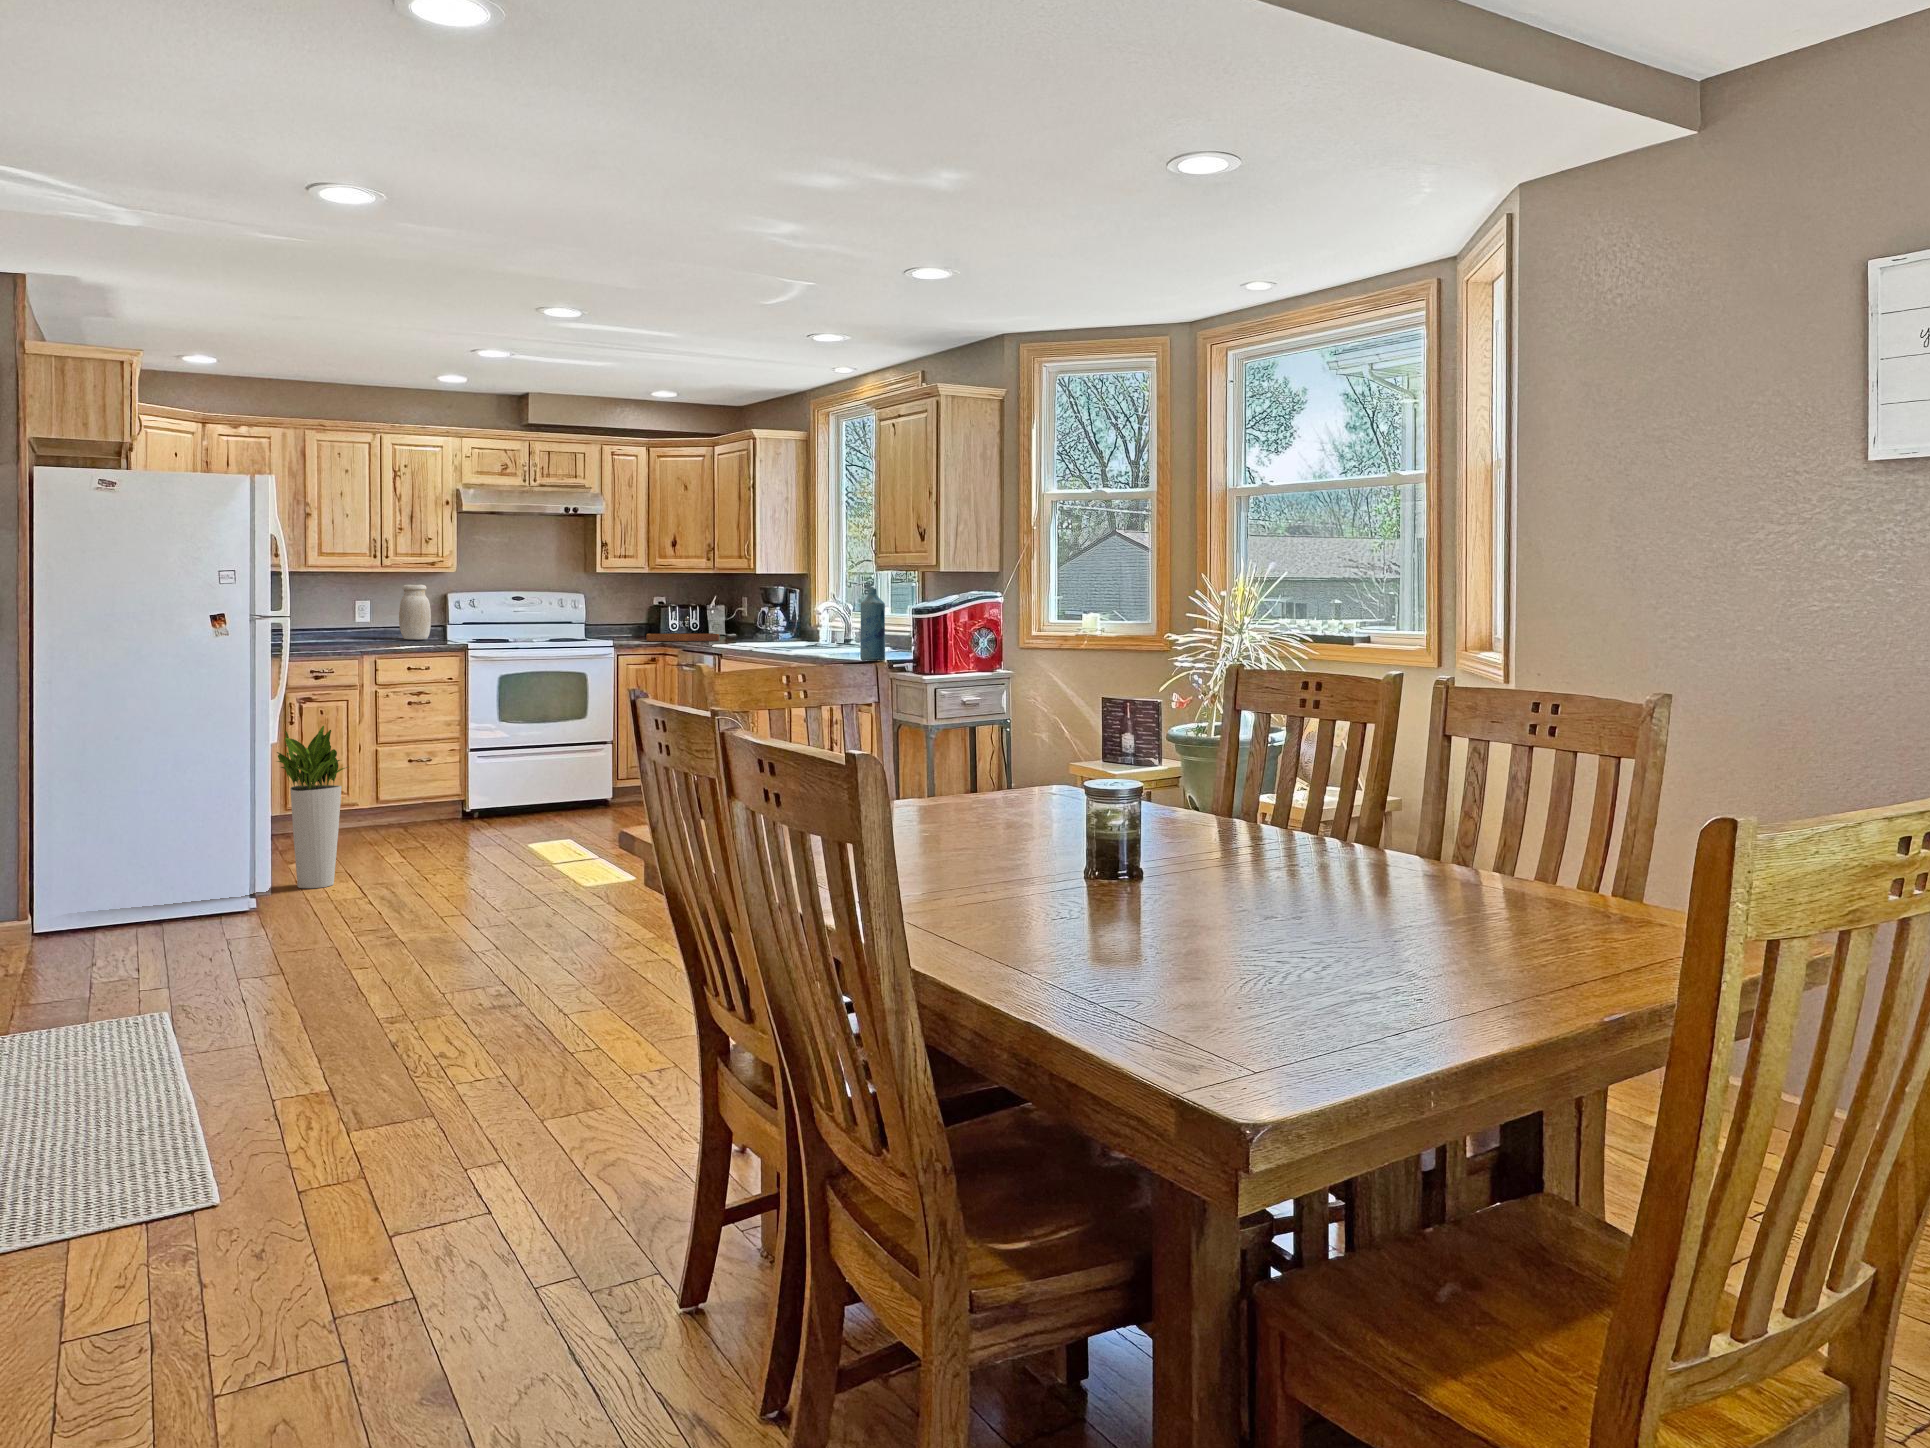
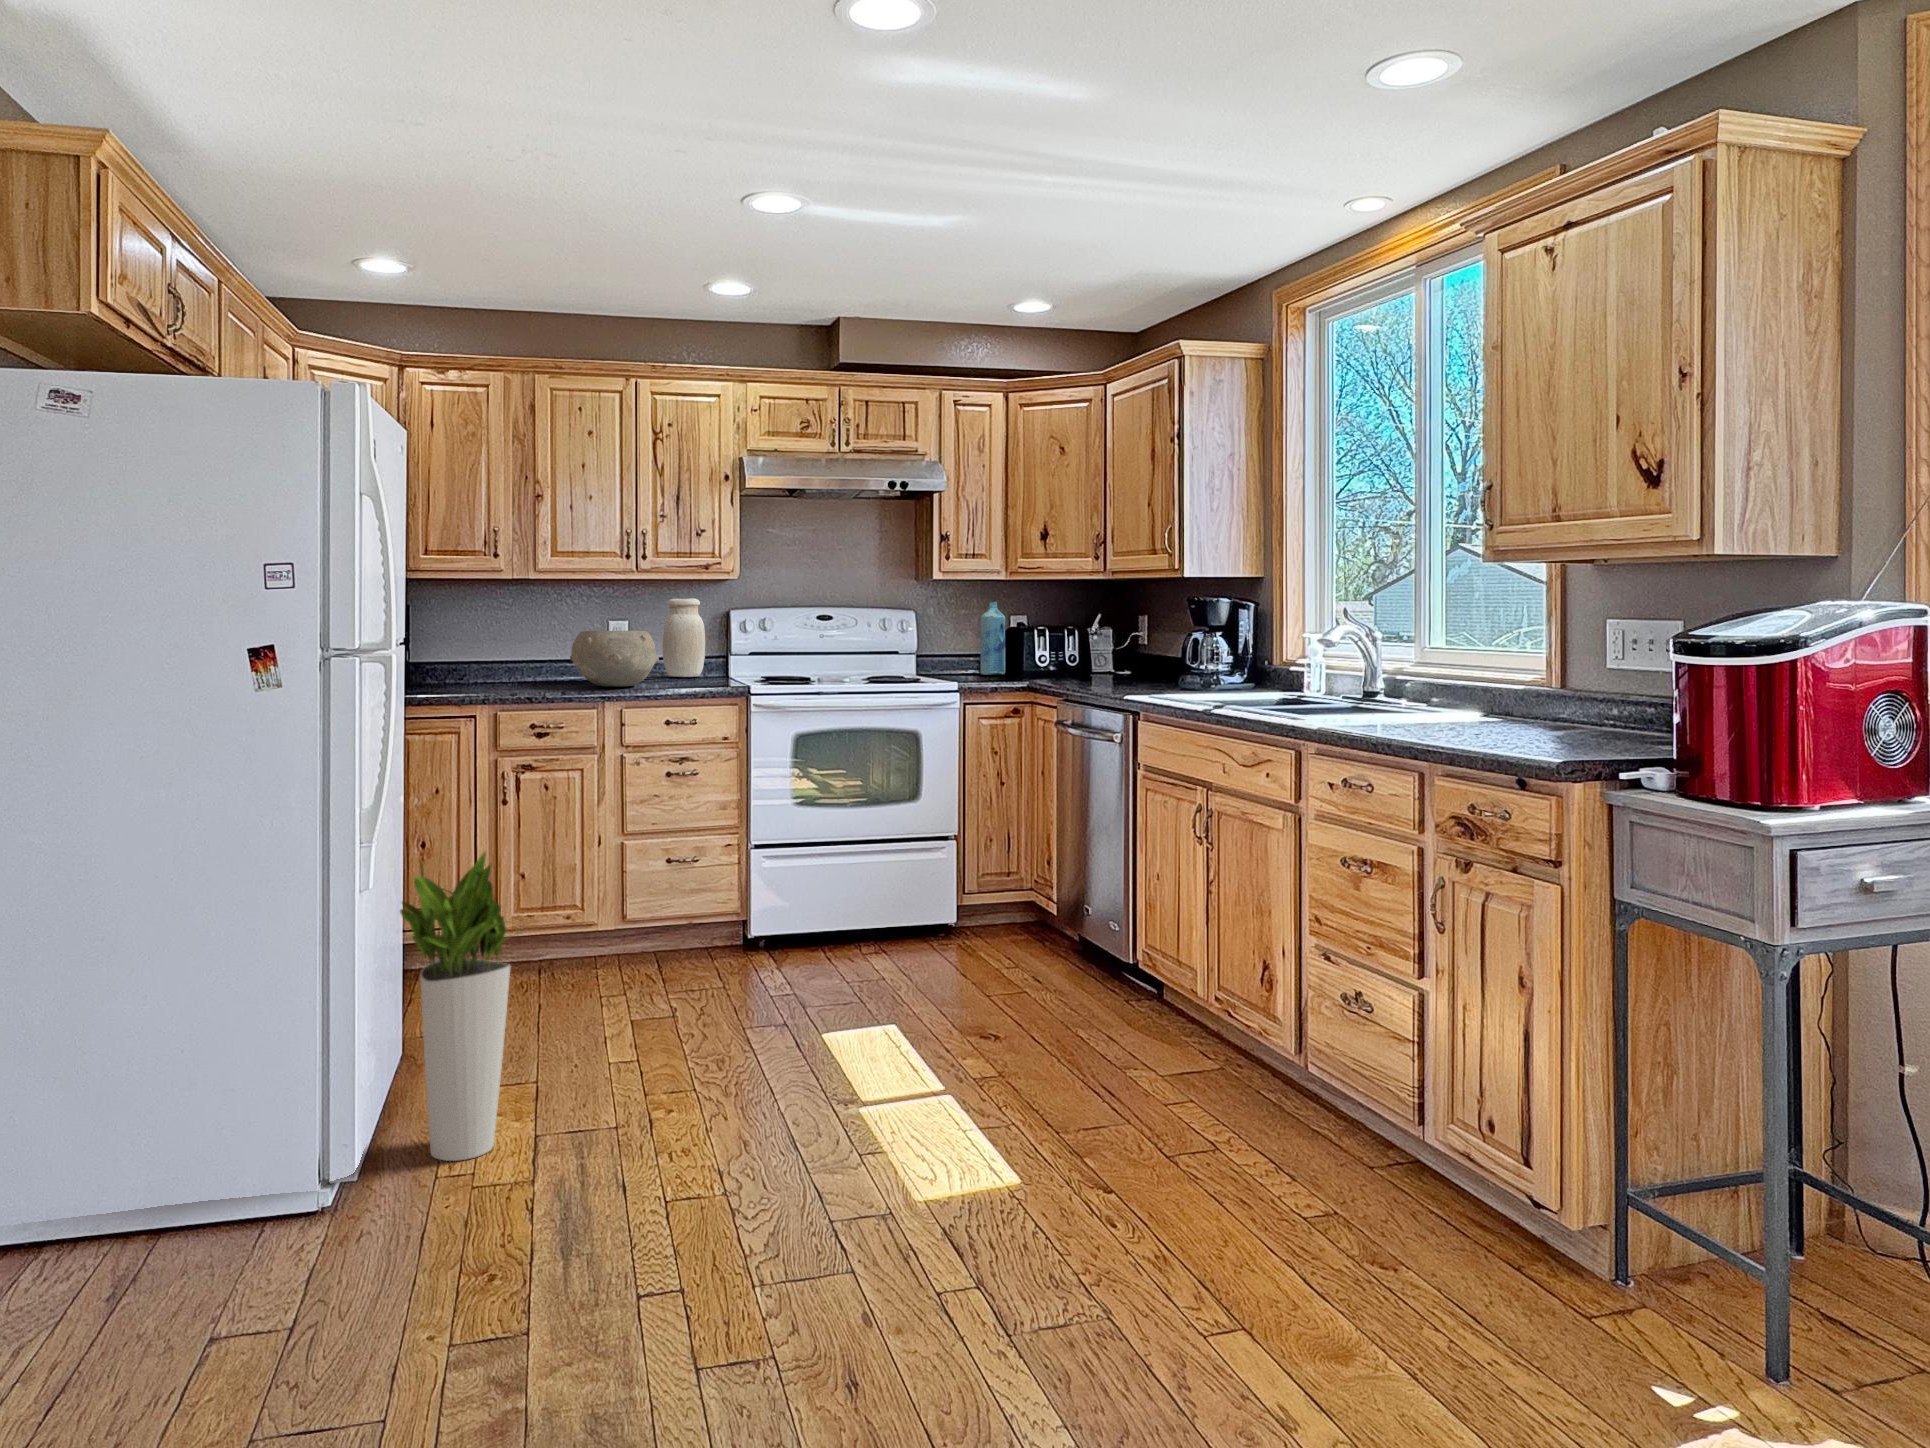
bottle: present [860,588,885,661] -> present [980,602,1005,675]
ceramic bowl: none [334,607,399,645] -> present [570,630,659,687]
tray: present [646,617,720,641] -> none [1004,643,1110,680]

